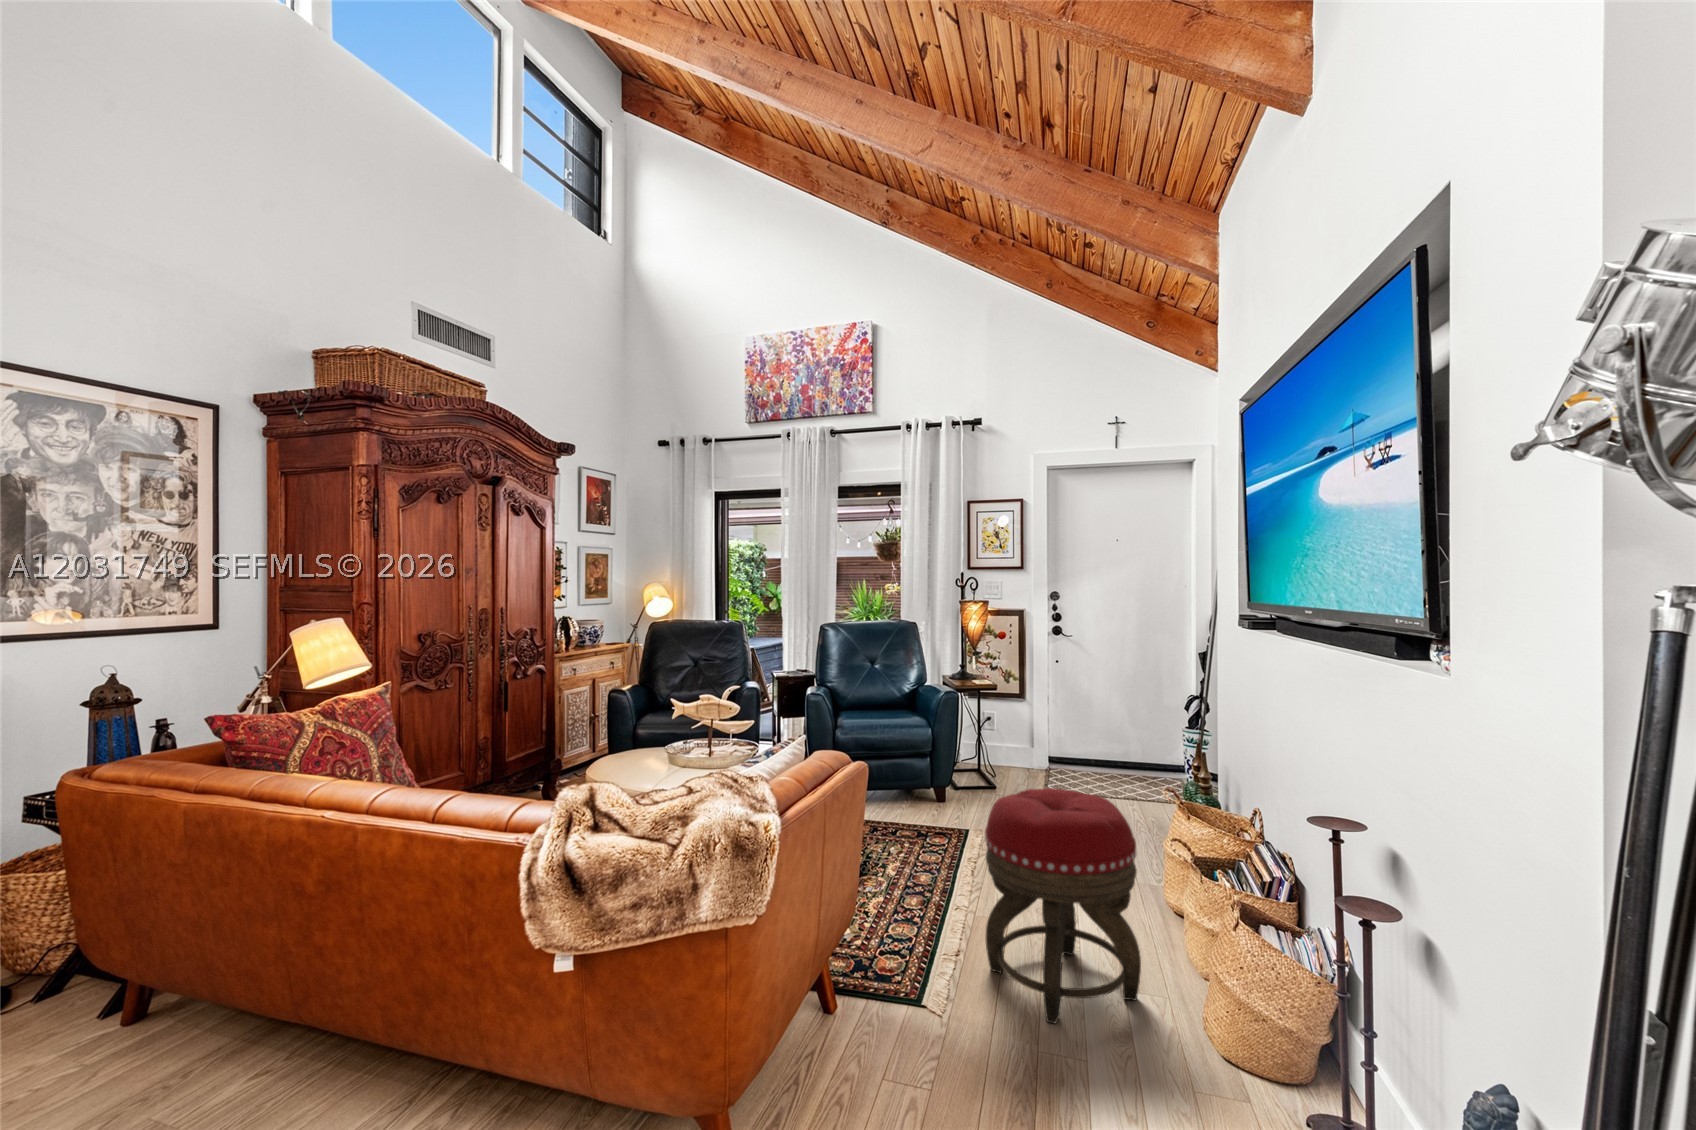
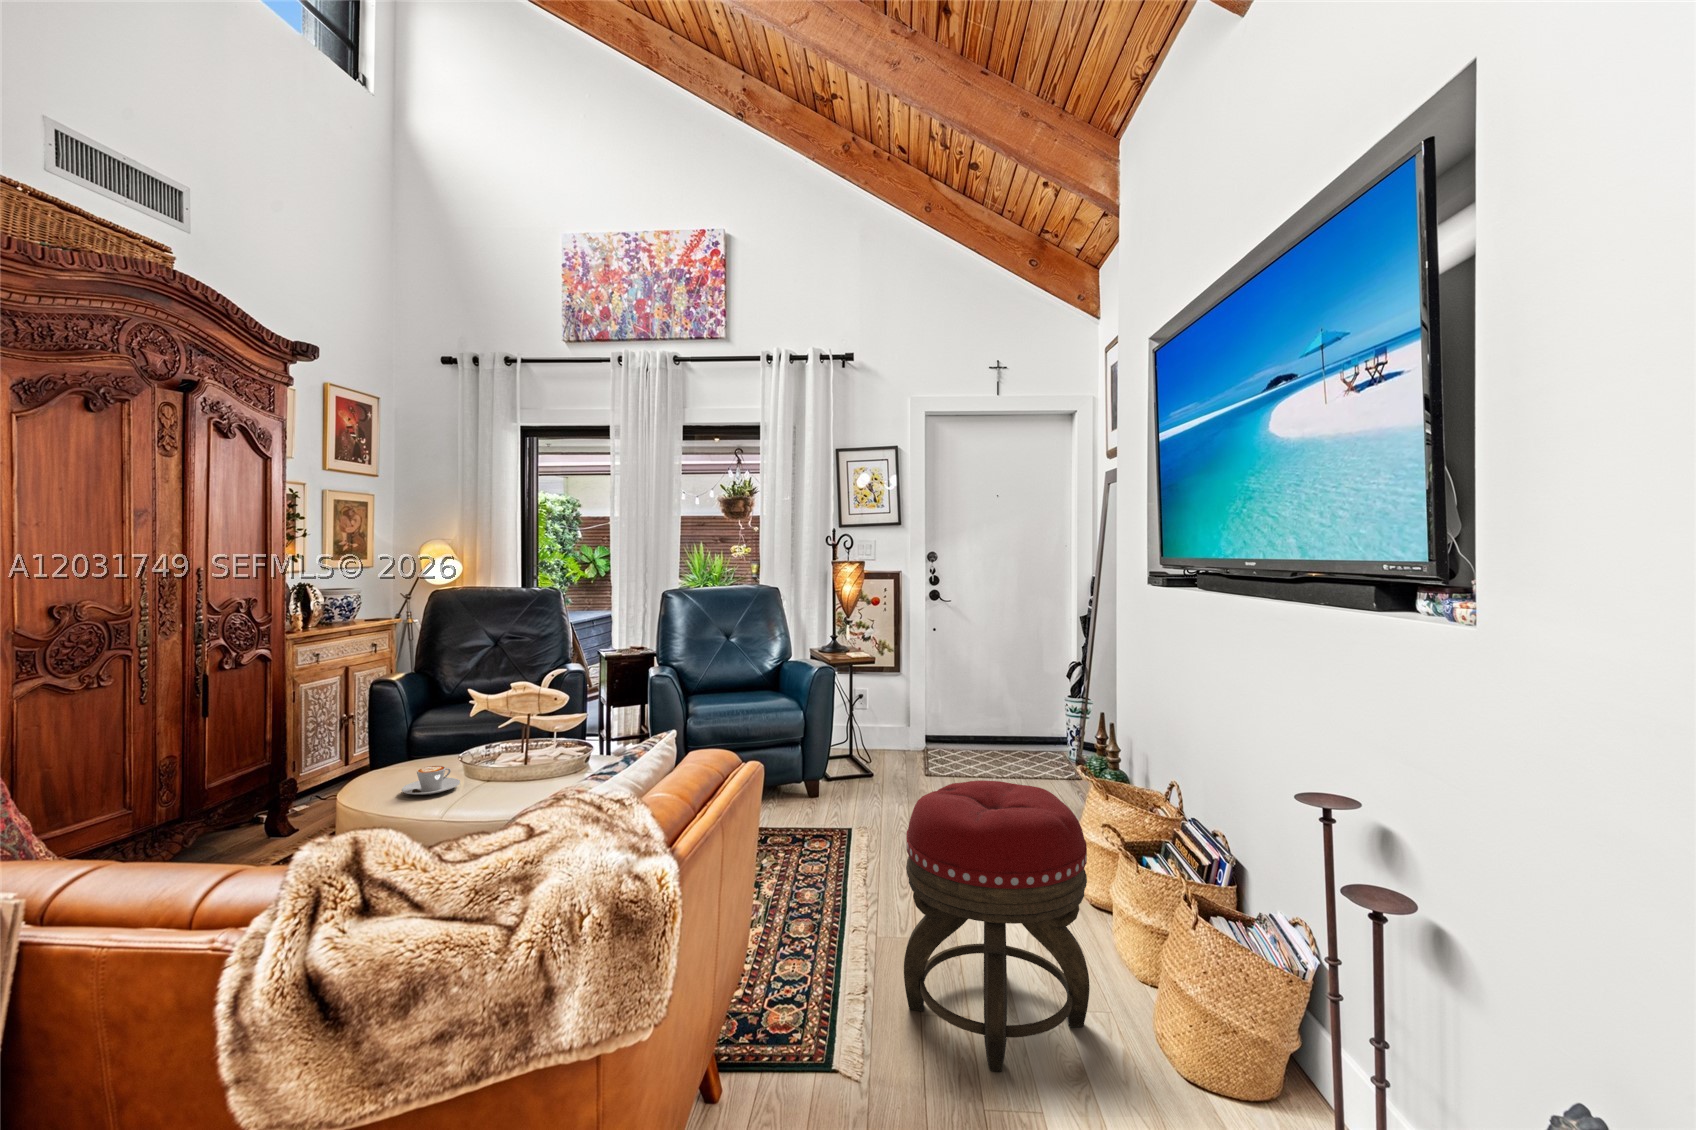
coffee cup: none [624,755,663,775] -> present [402,766,460,795]

